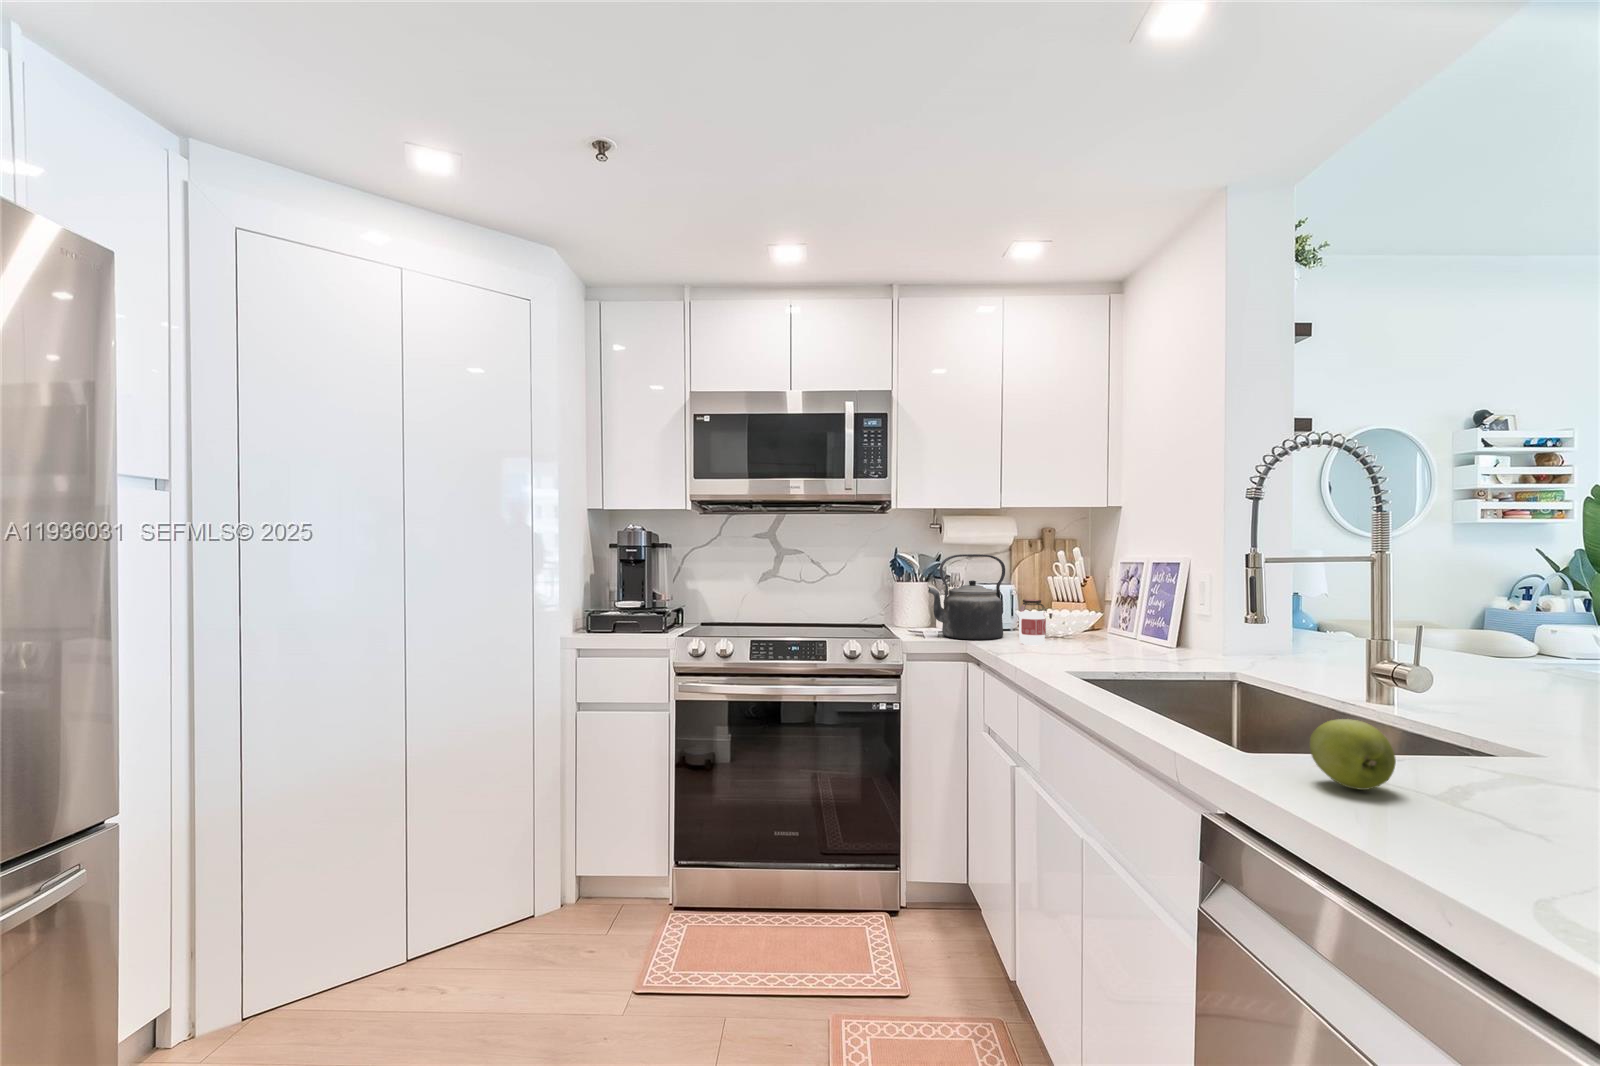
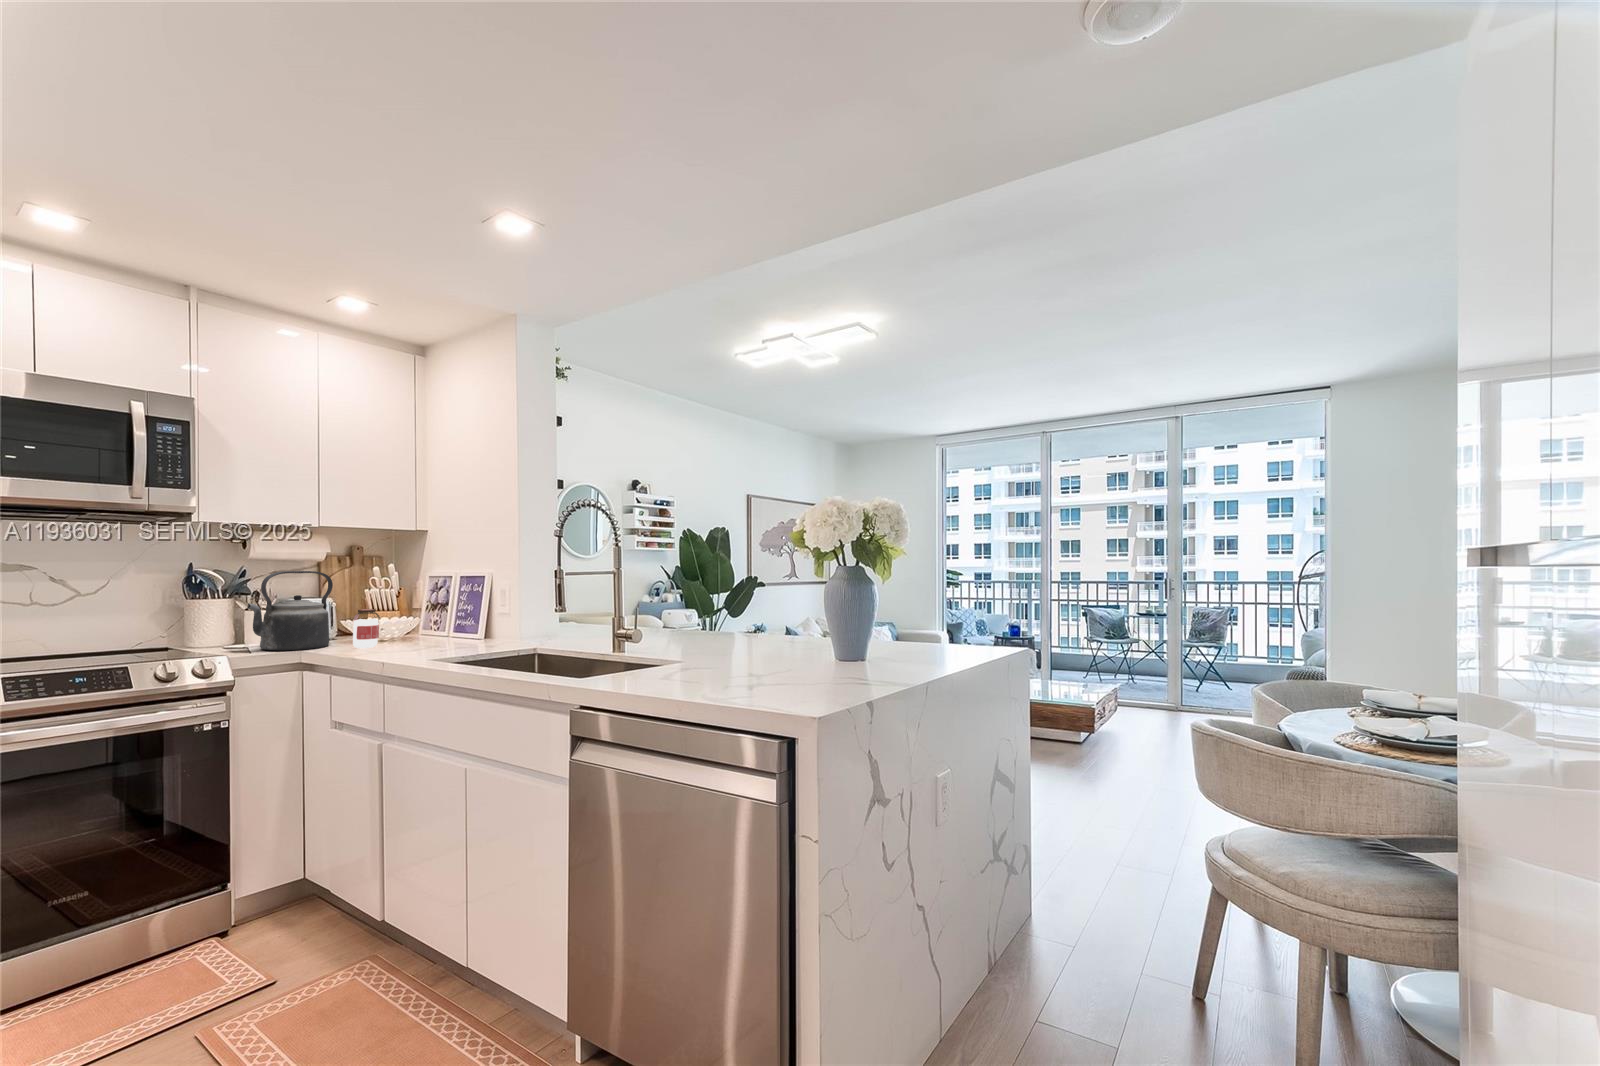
apple: present [1310,719,1396,790] -> none [612,651,645,683]

